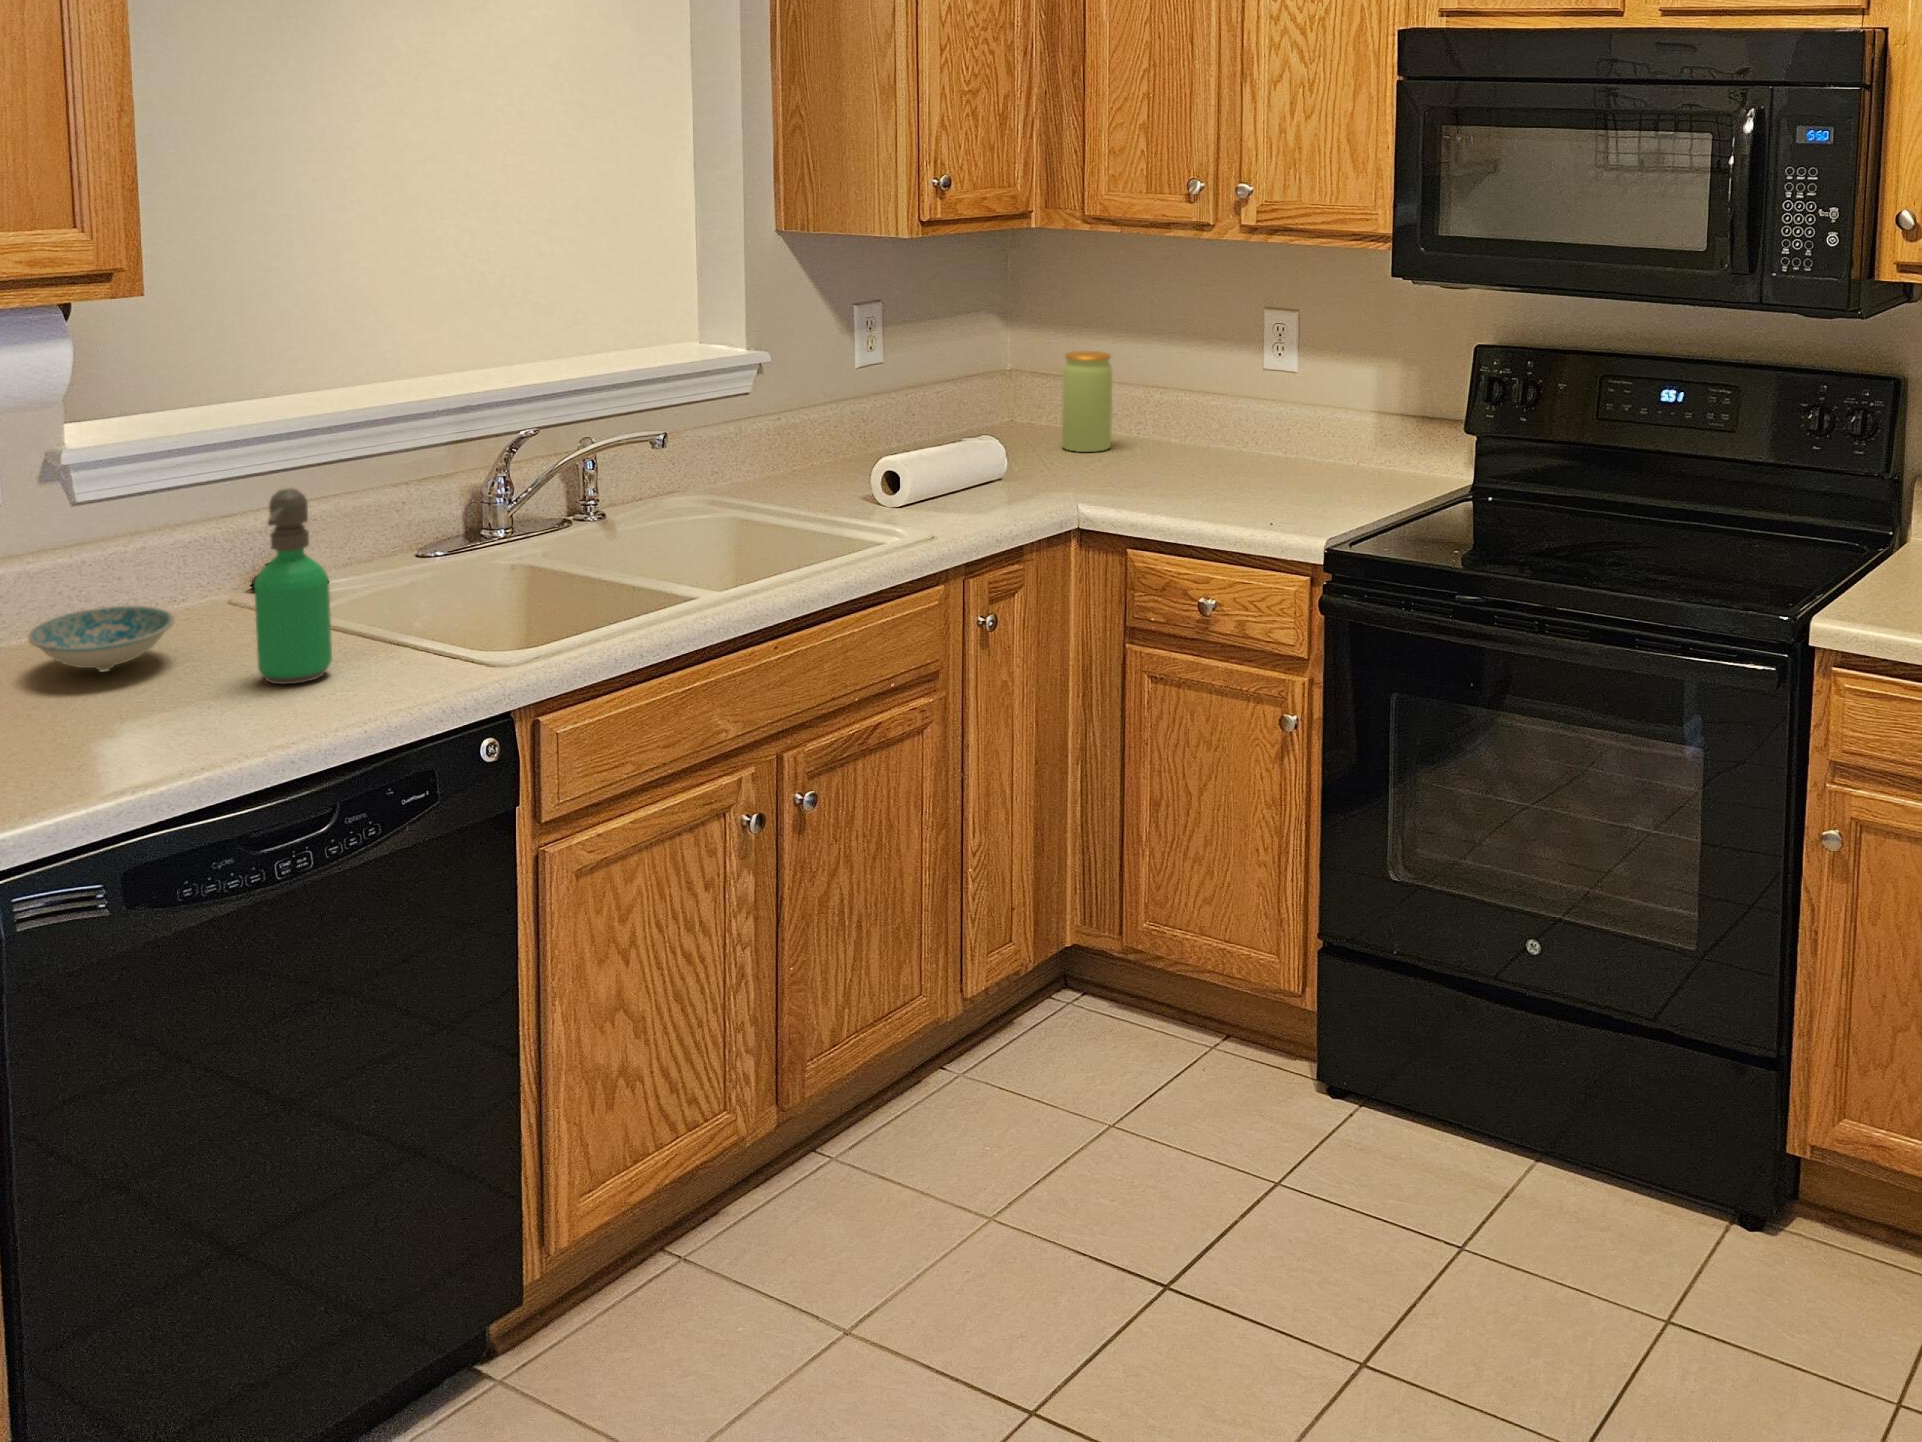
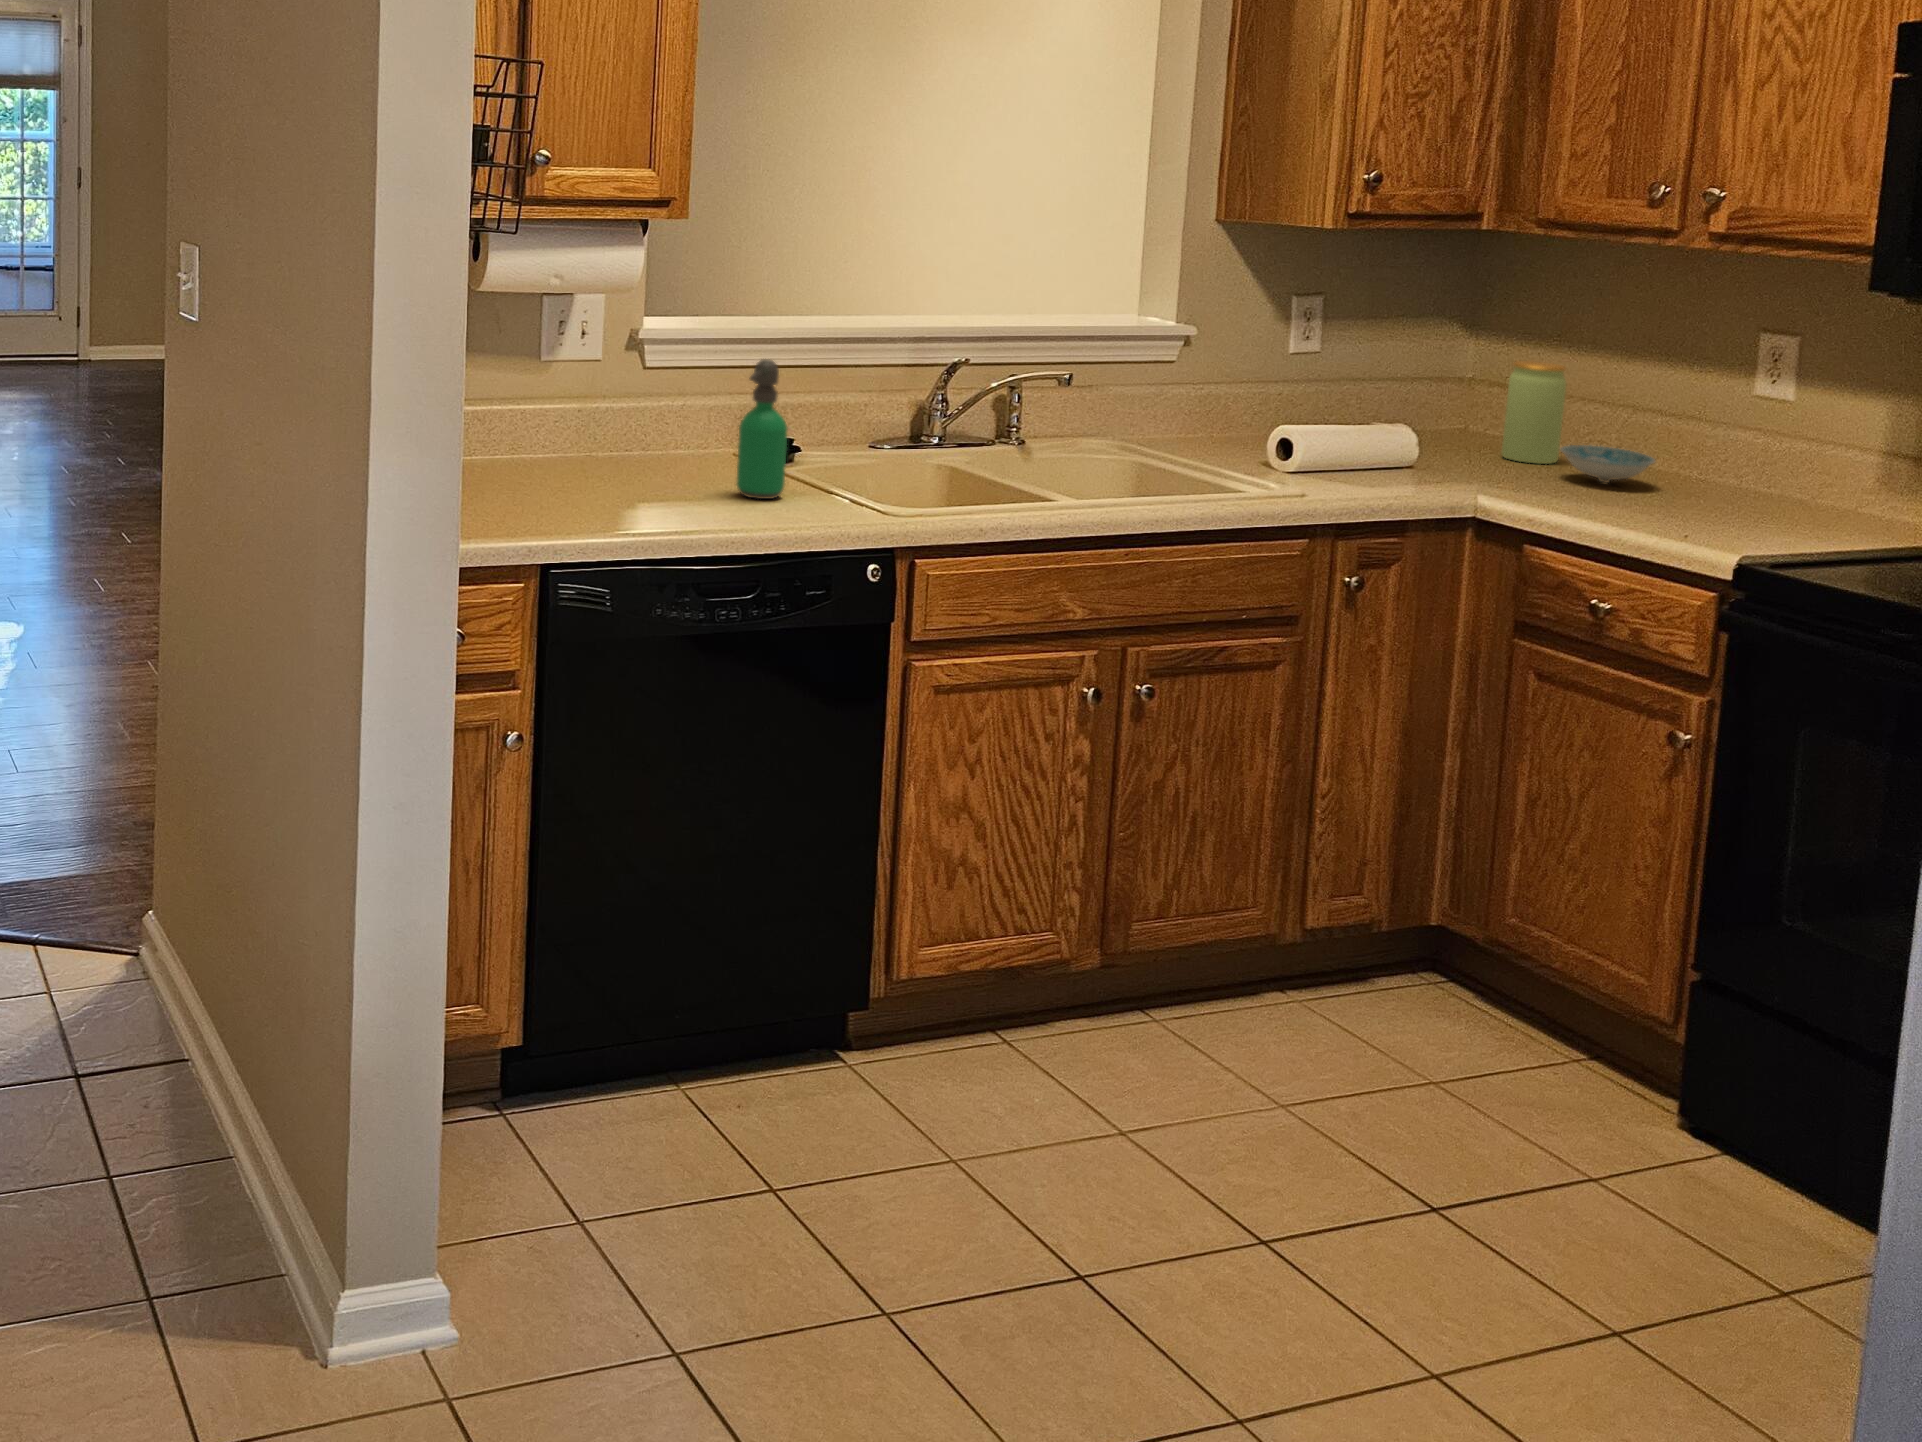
ceramic bowl: present [28,605,175,670] -> present [1560,445,1655,483]

